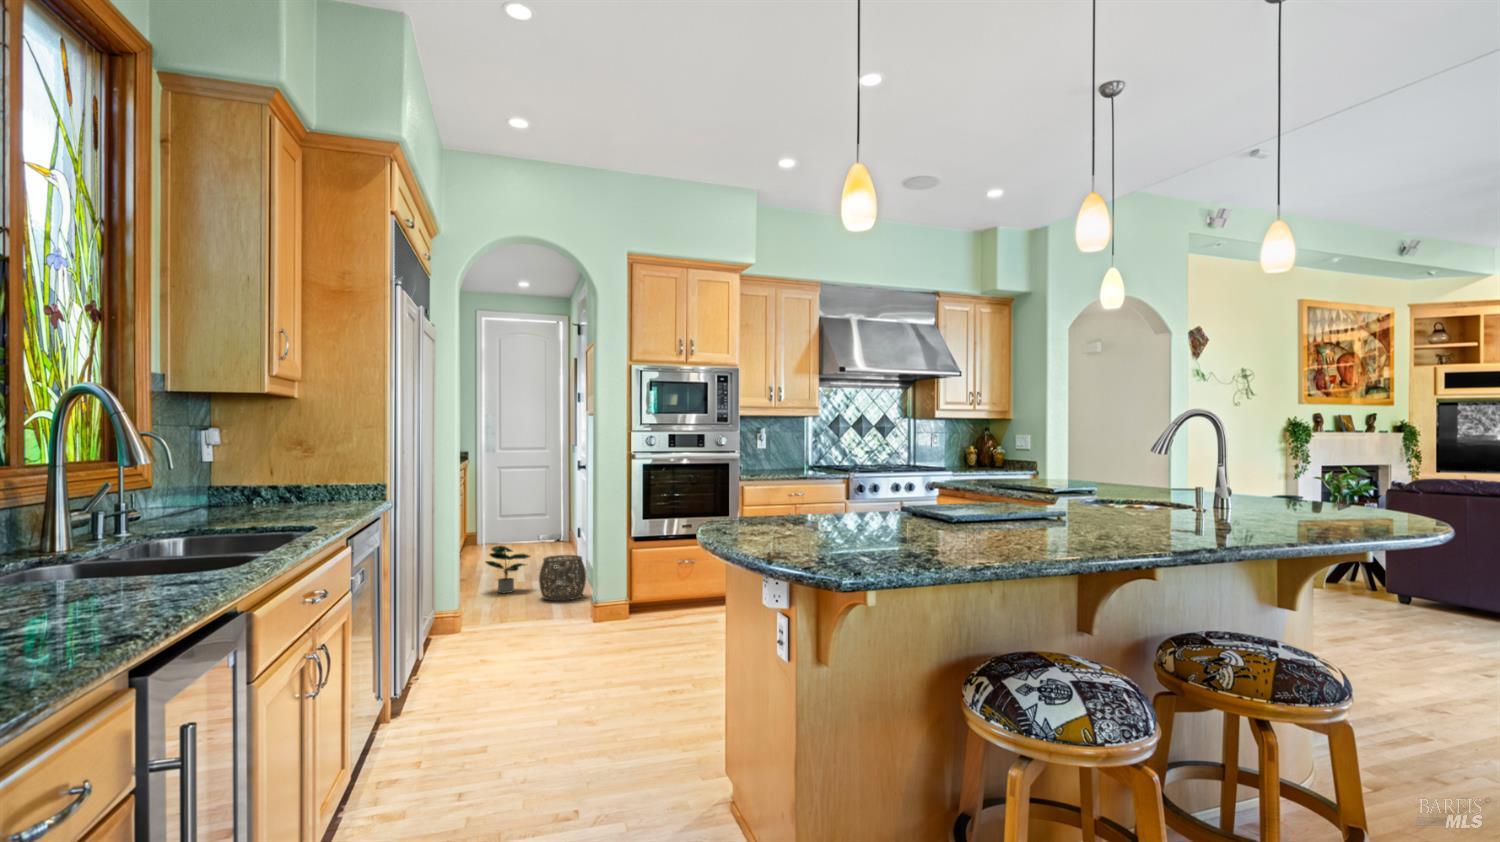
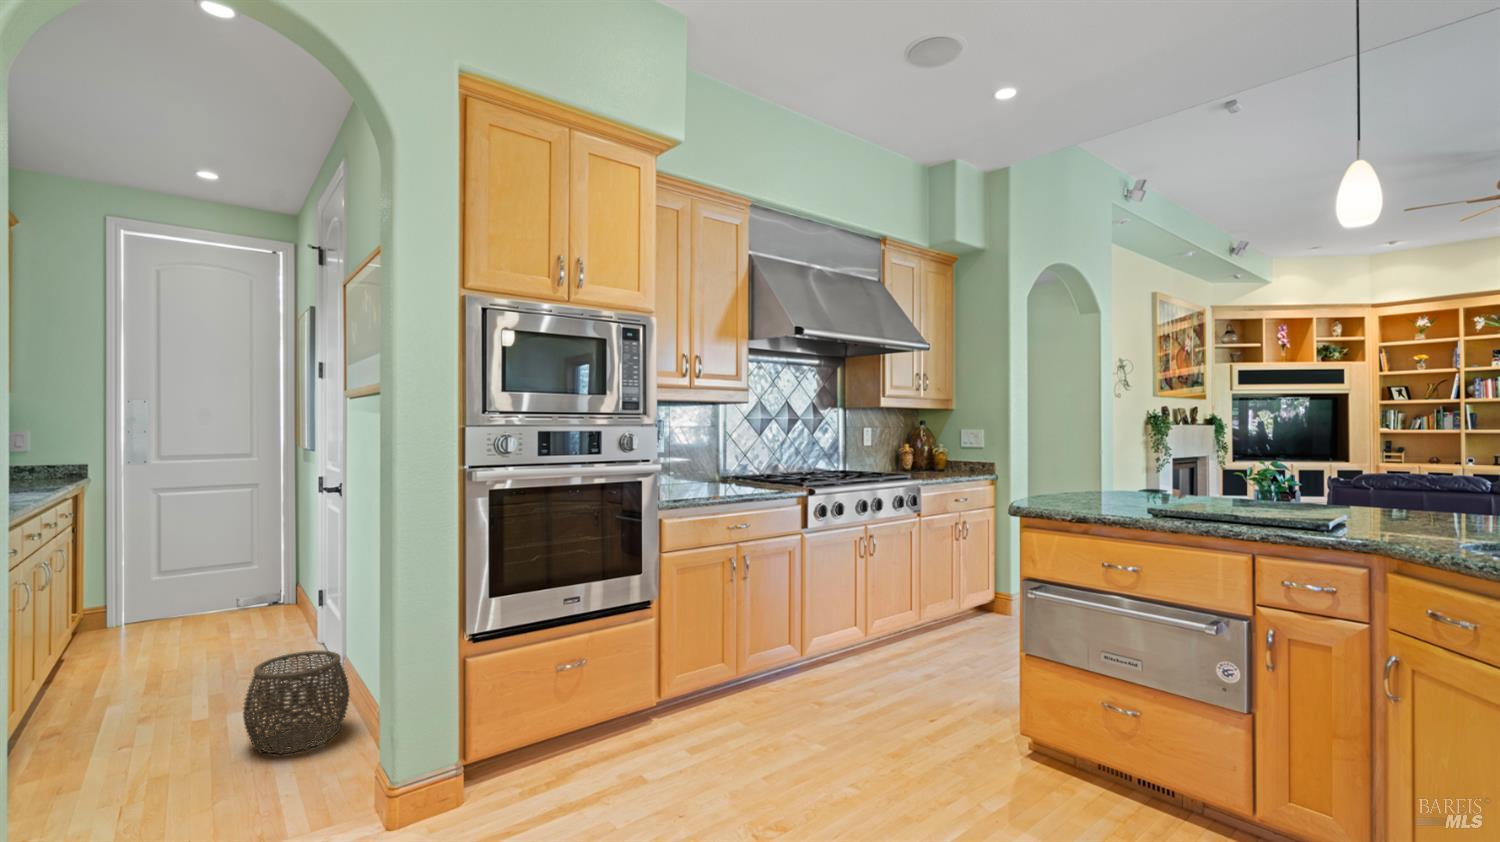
potted plant: present [486,546,530,593] -> none [111,640,225,739]

